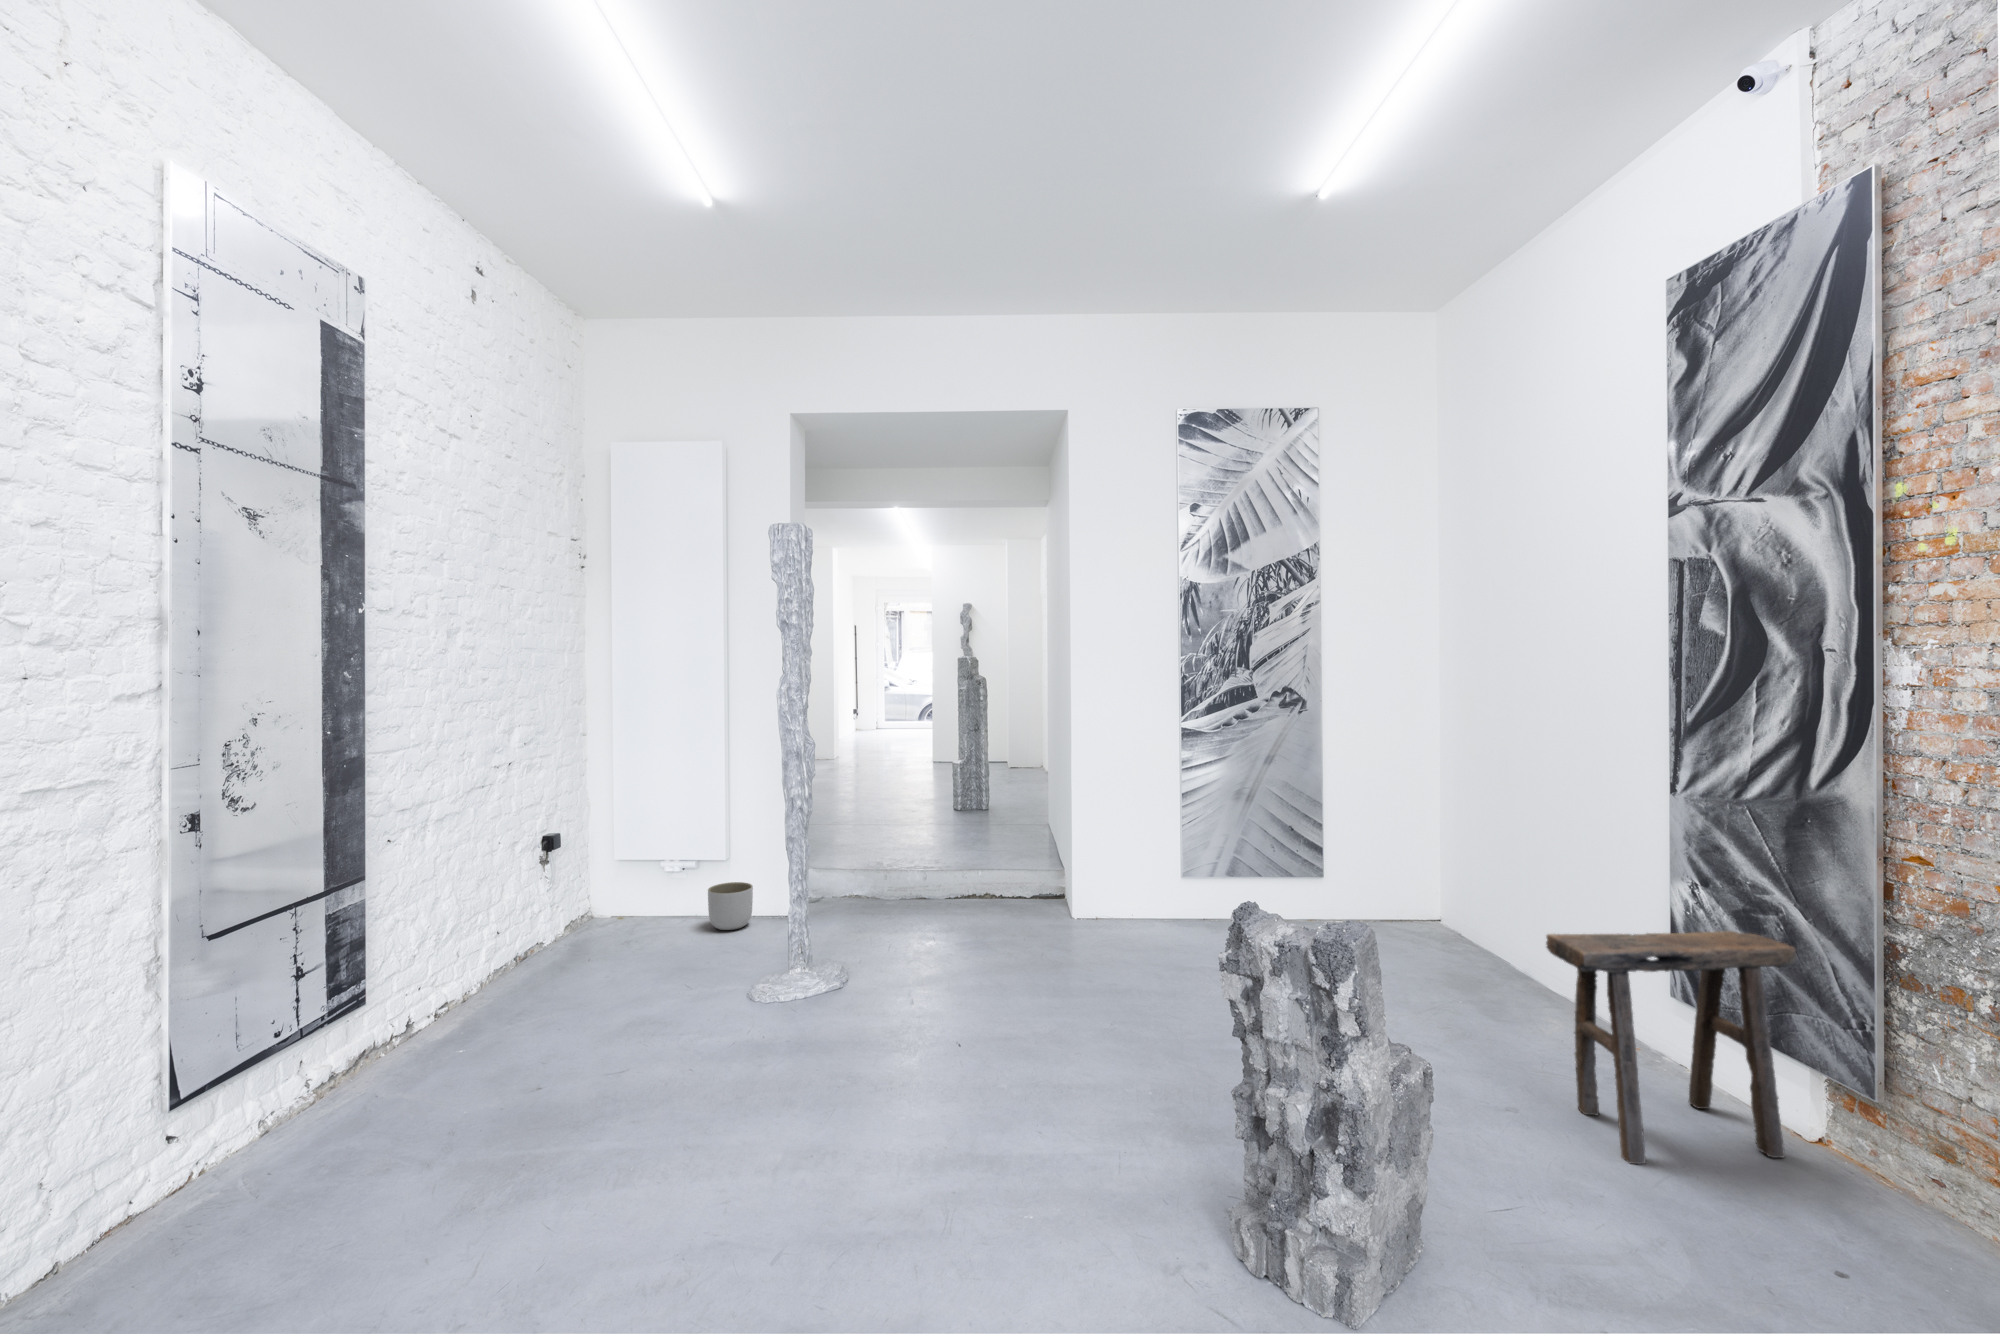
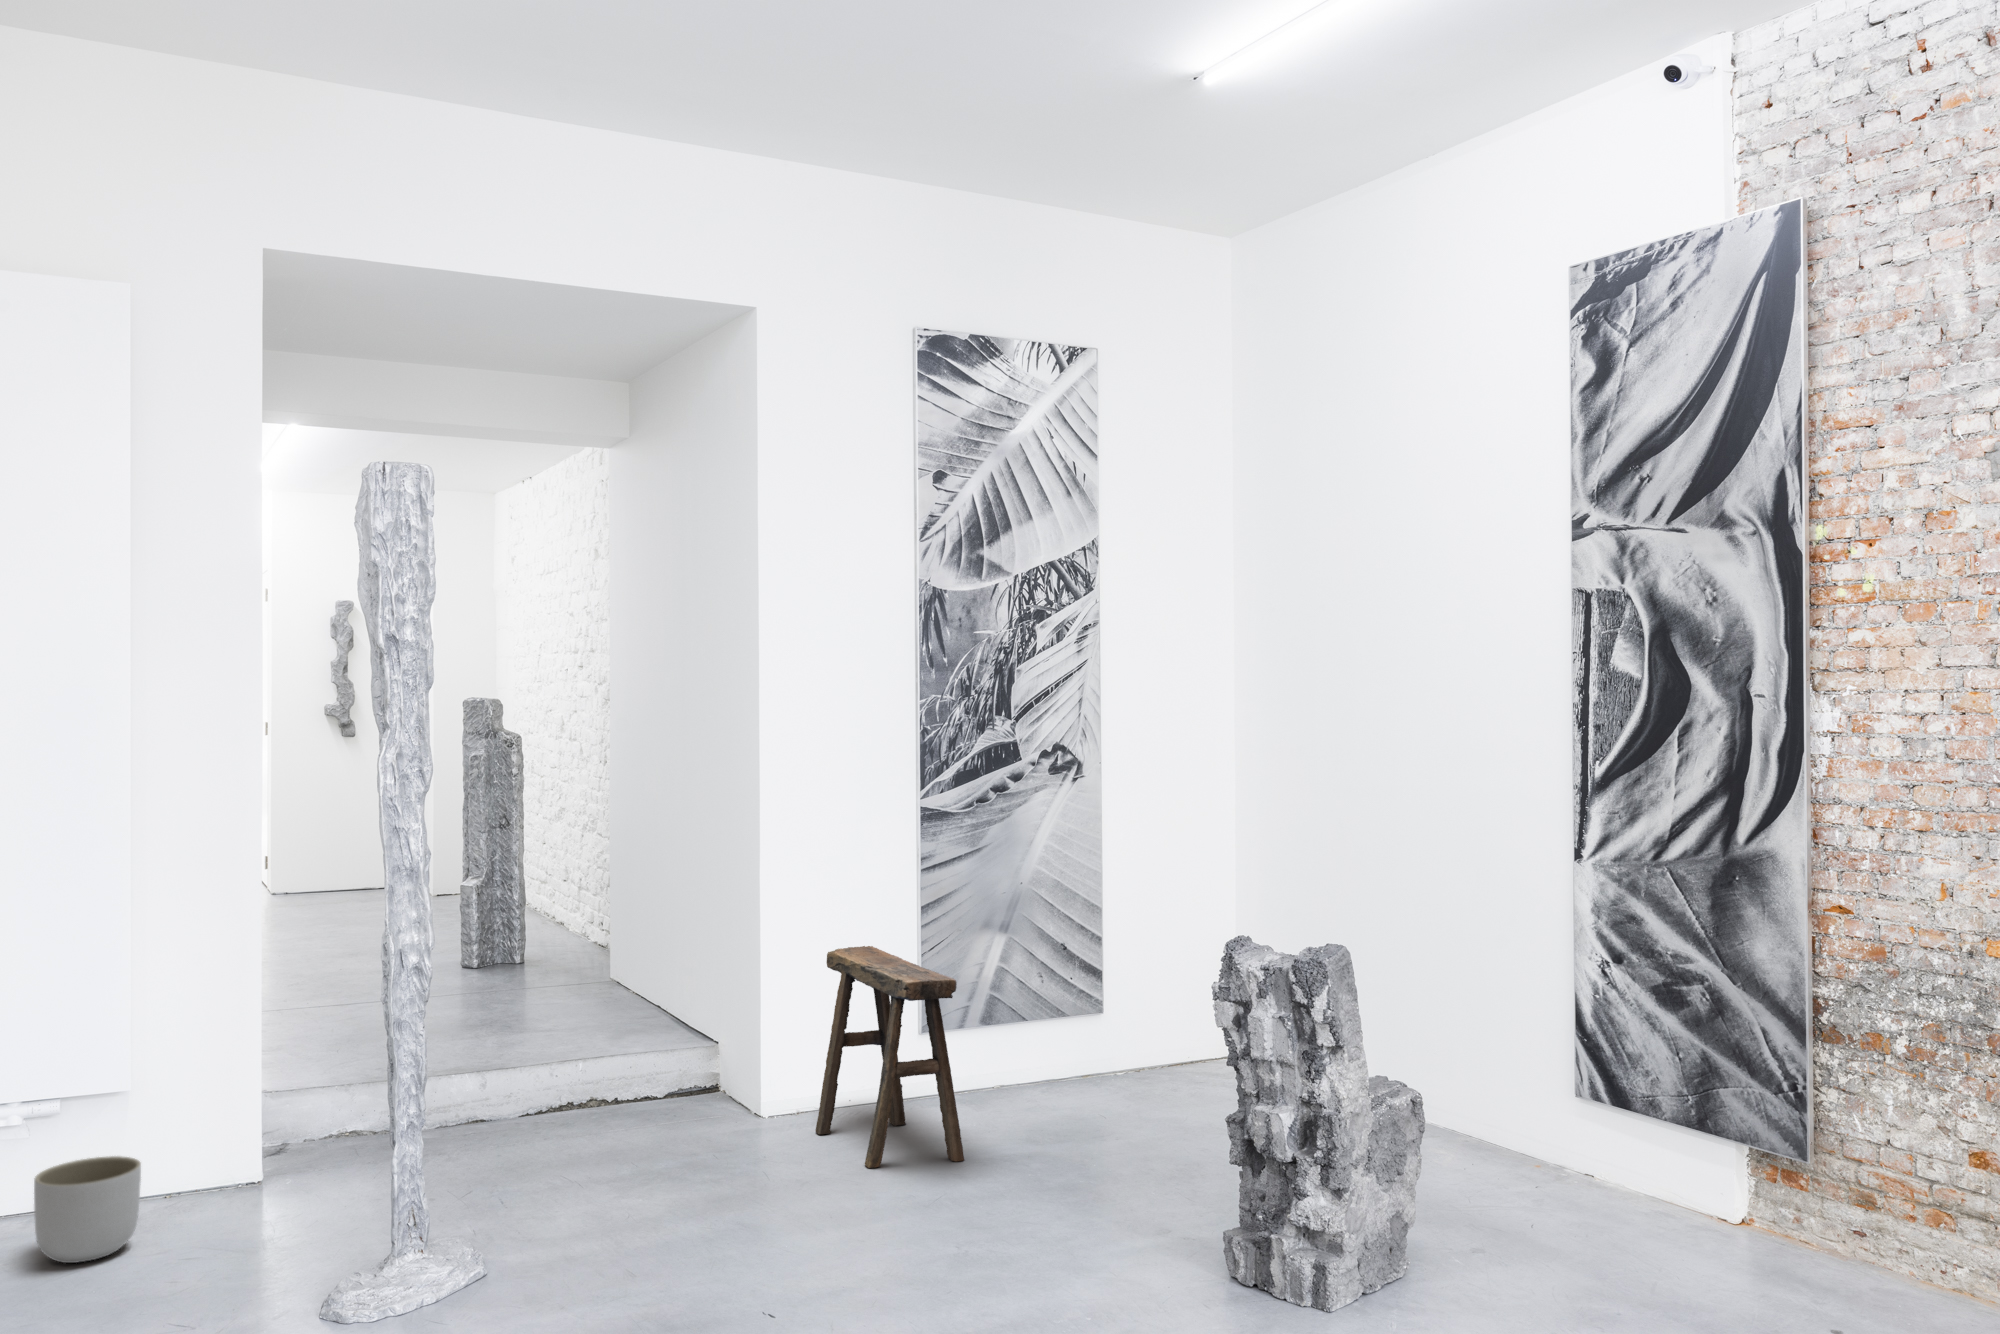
stool: present [1546,931,1796,1164] -> present [816,946,964,1168]

